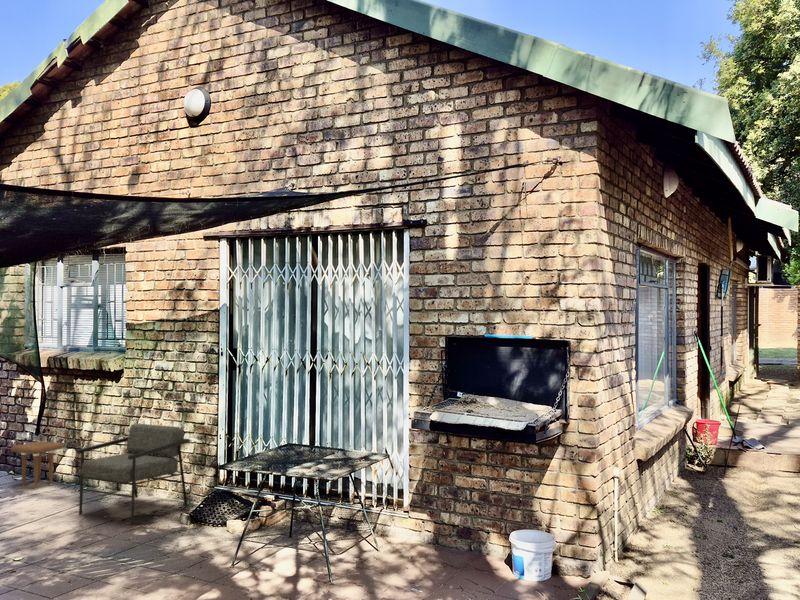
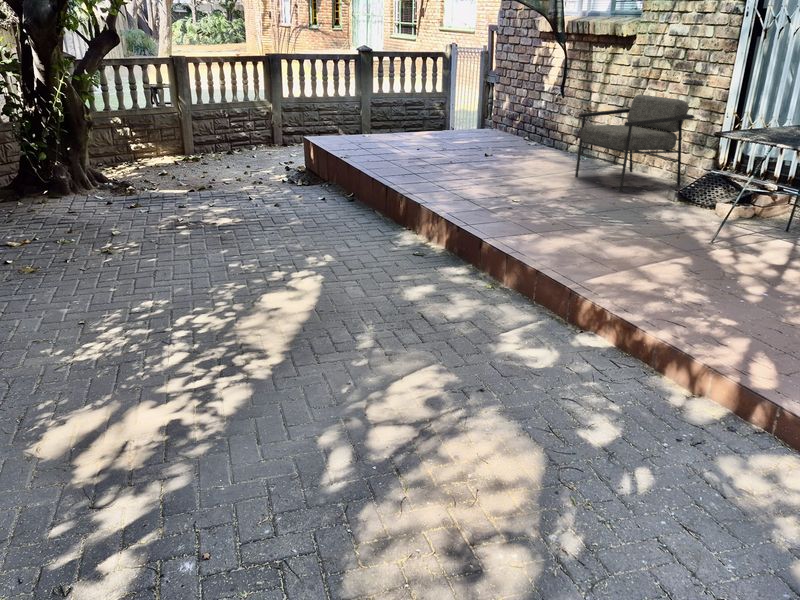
side table: present [11,441,64,489] -> none [527,109,572,153]

